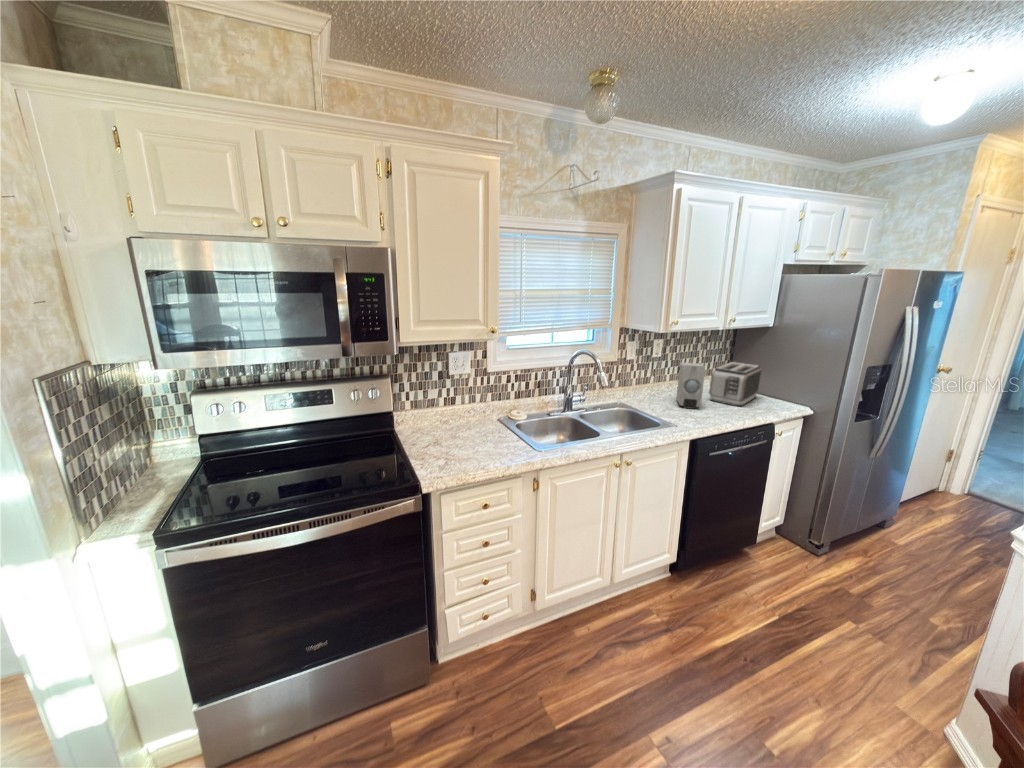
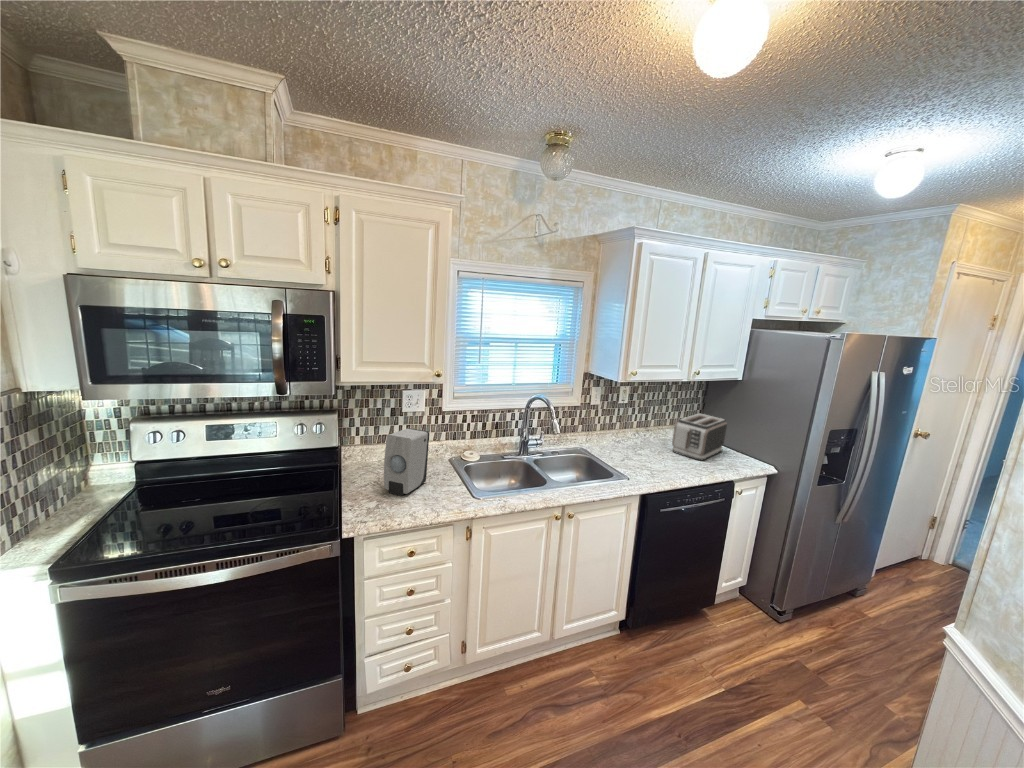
soap dispenser: present [677,363,705,409] -> present [384,428,429,496]

